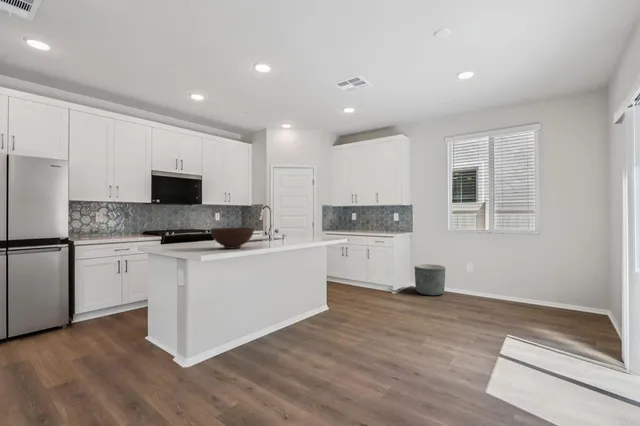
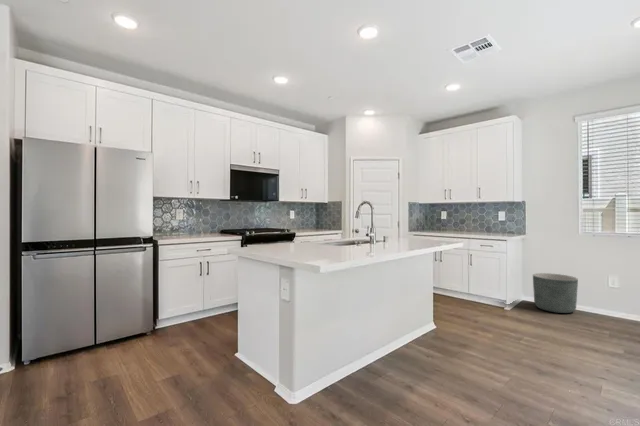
fruit bowl: present [210,228,254,249] -> none [318,227,372,254]

